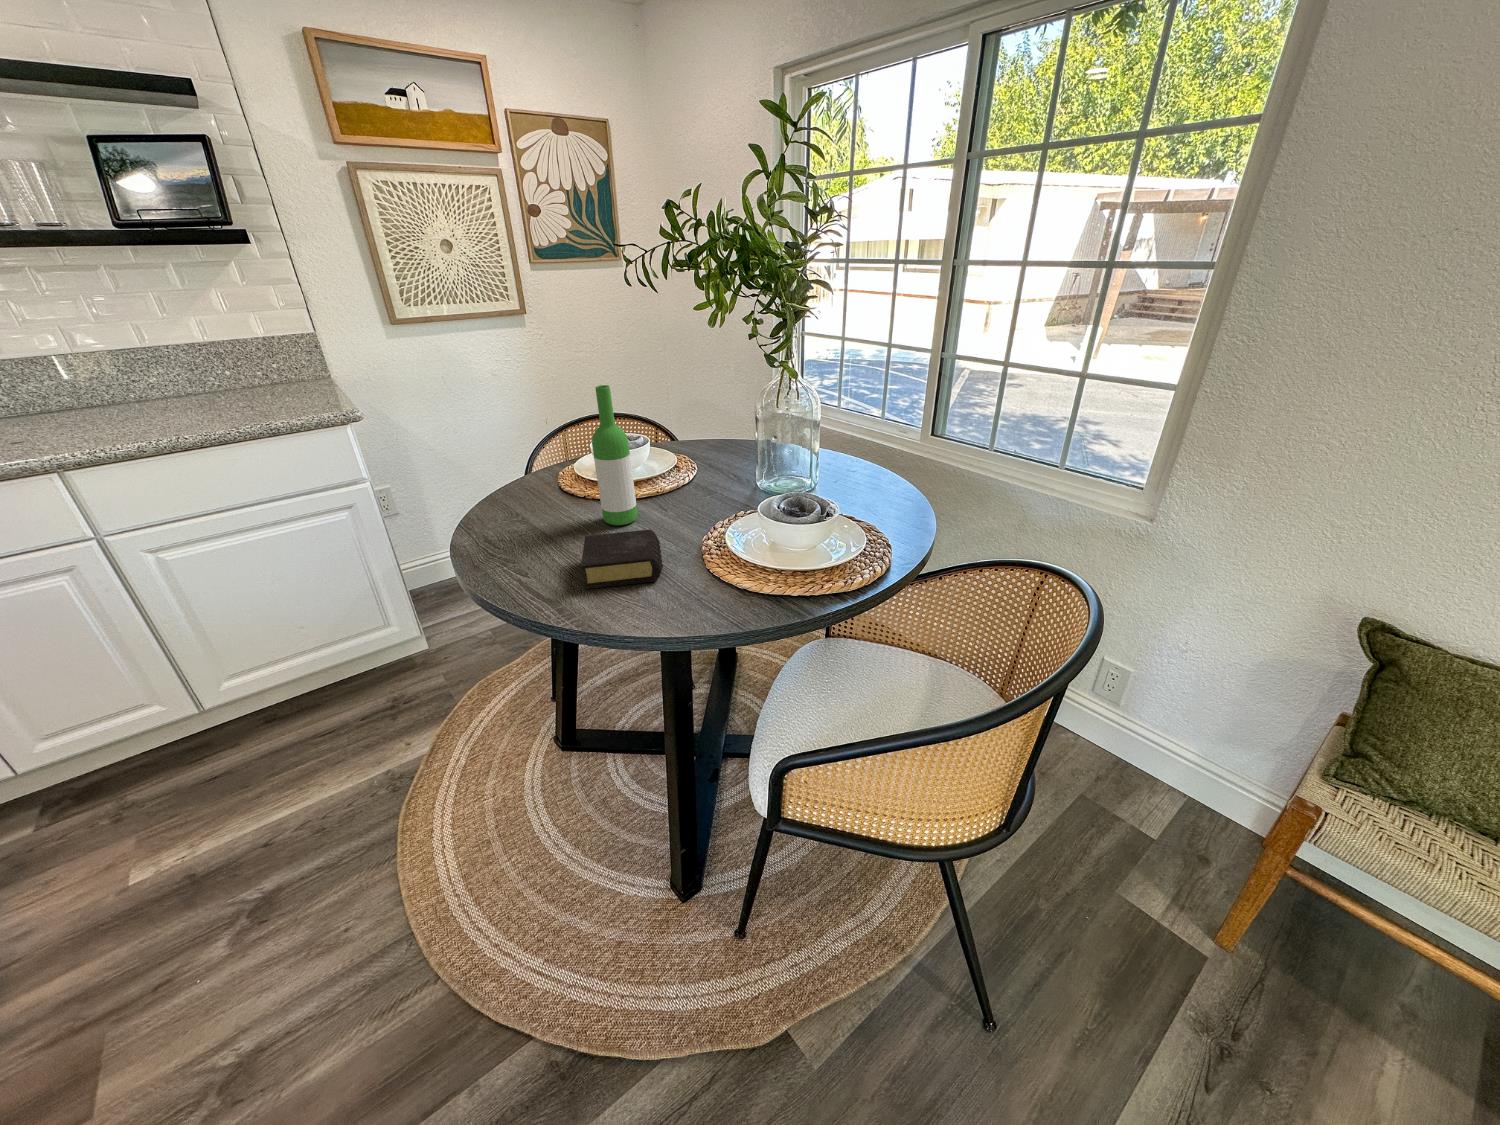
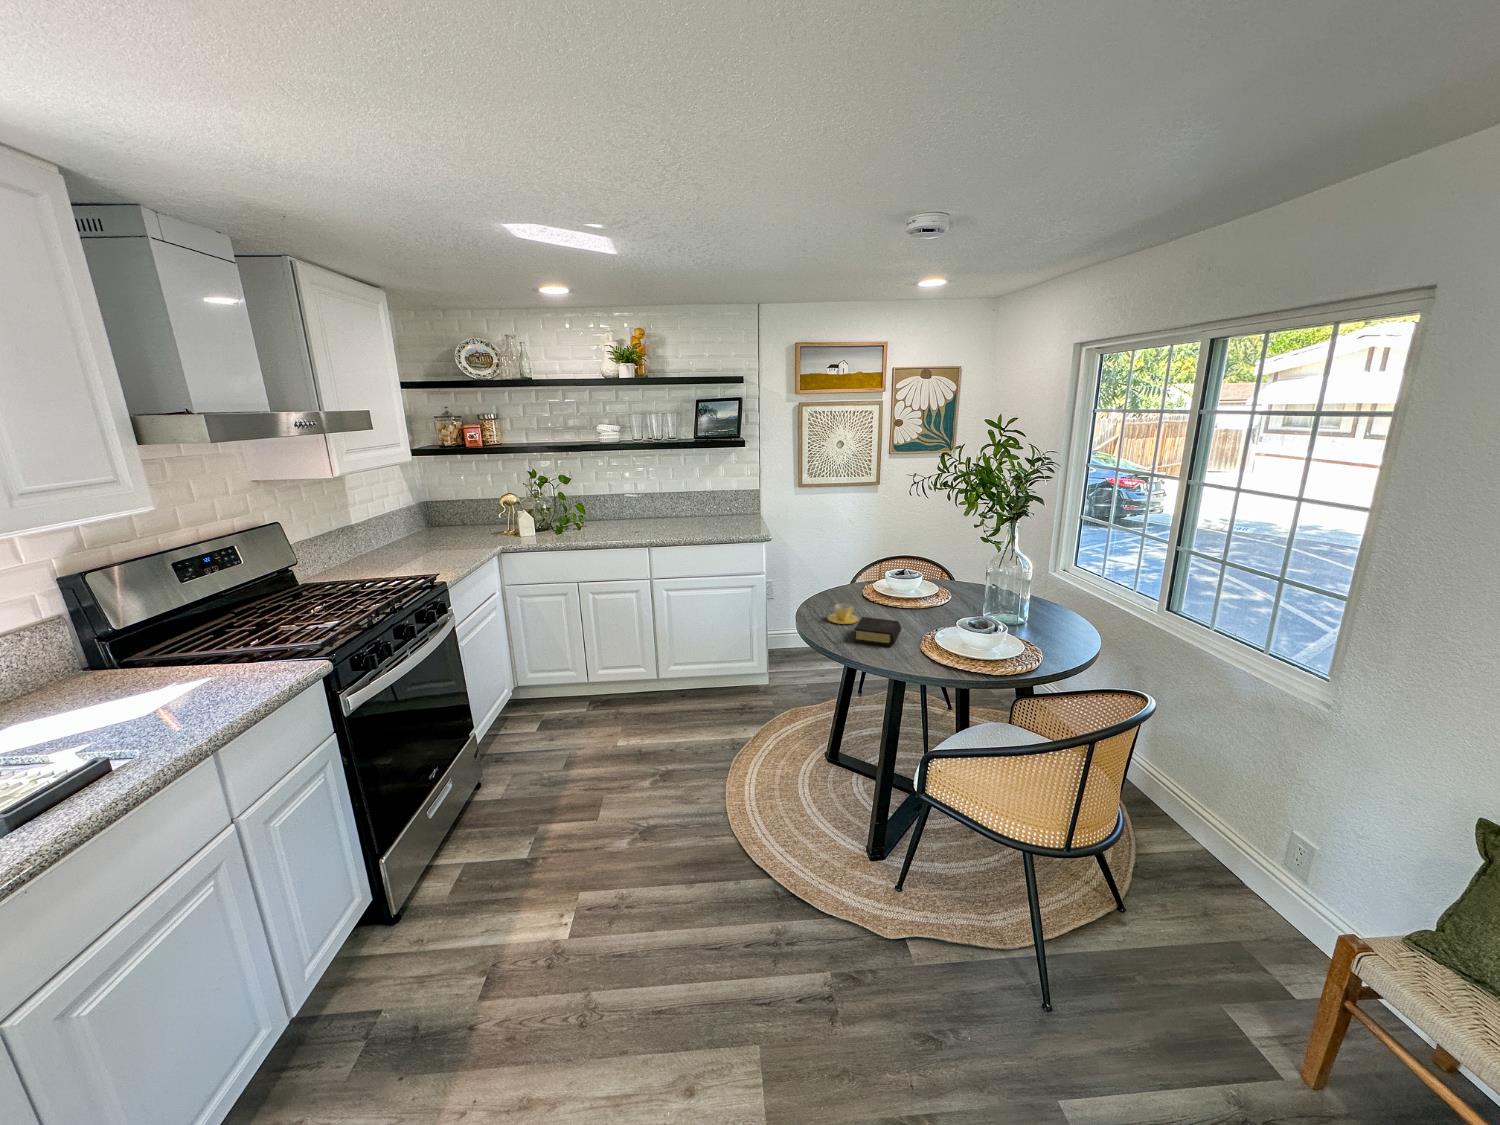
wine bottle: present [592,385,637,525] -> none [879,541,900,619]
cup: none [515,516,574,557] -> present [828,604,858,624]

